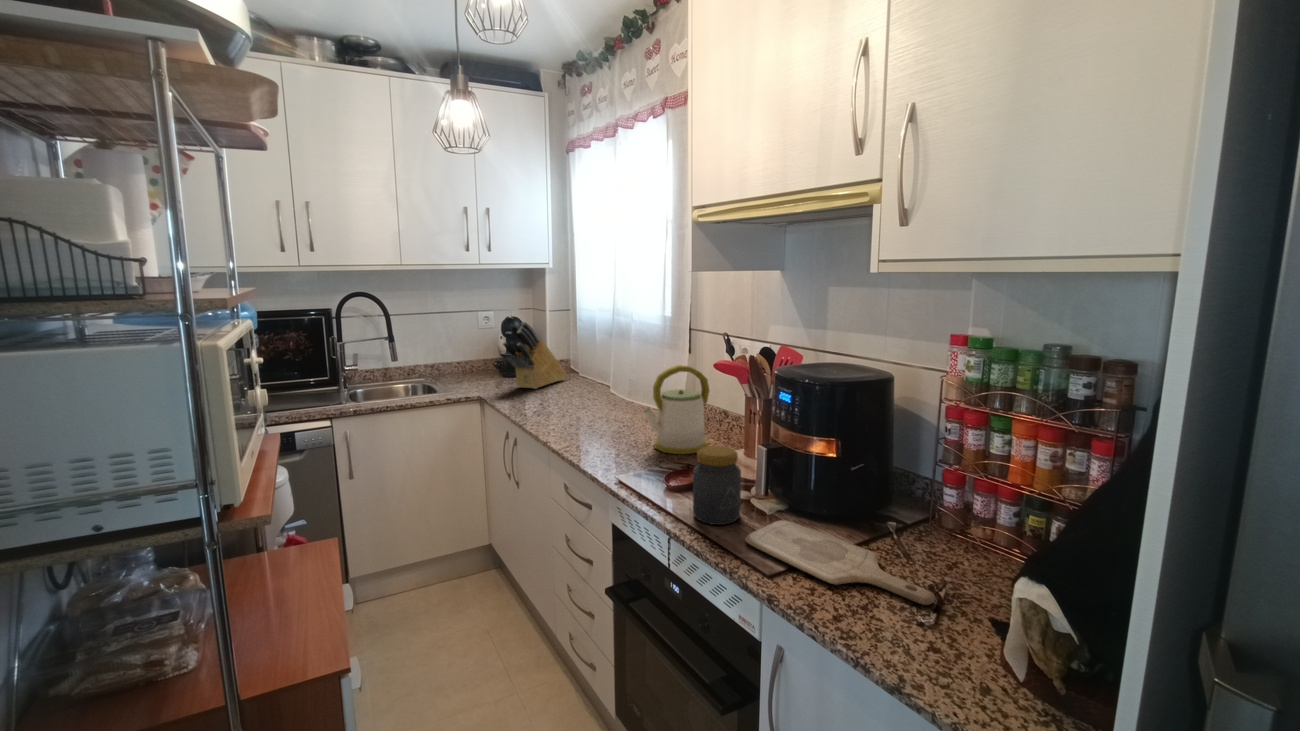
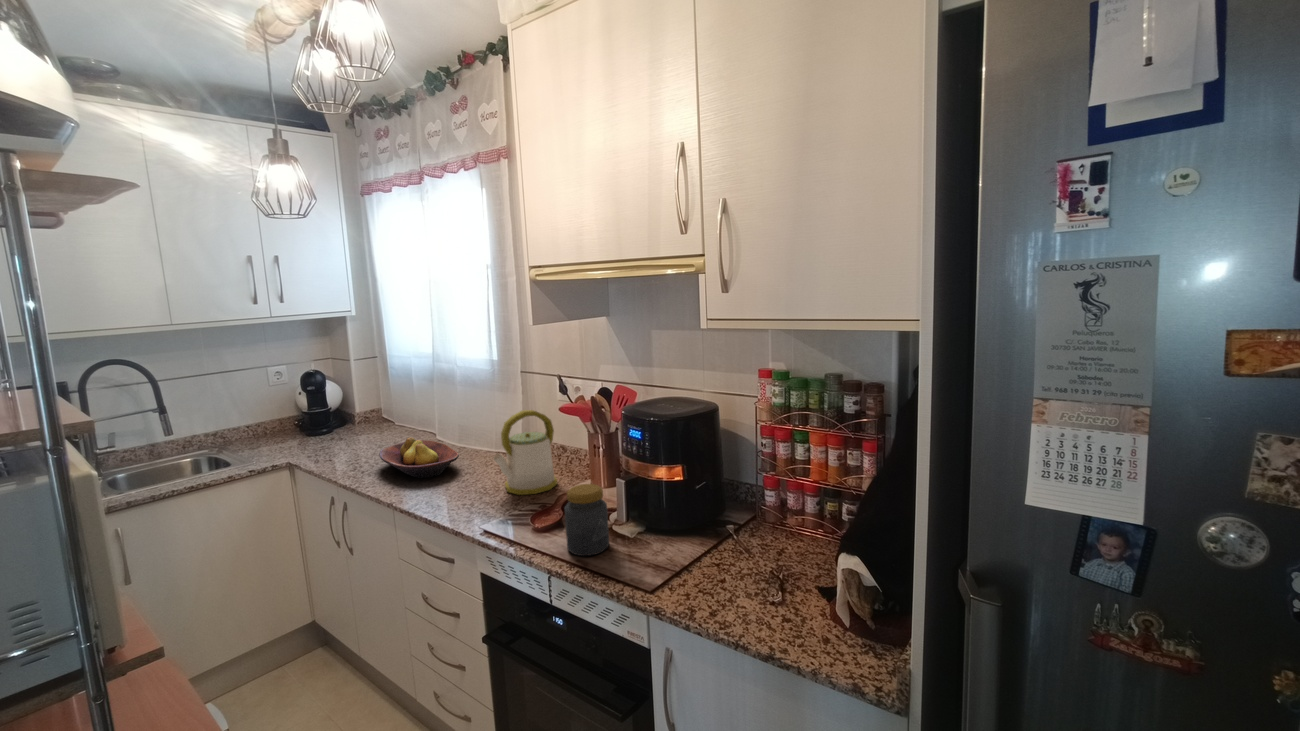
knife block: present [503,322,566,389] -> none [311,377,384,447]
fruit bowl: none [549,384,619,424] -> present [379,437,459,478]
cutting board: present [745,520,935,605] -> none [621,540,777,587]

